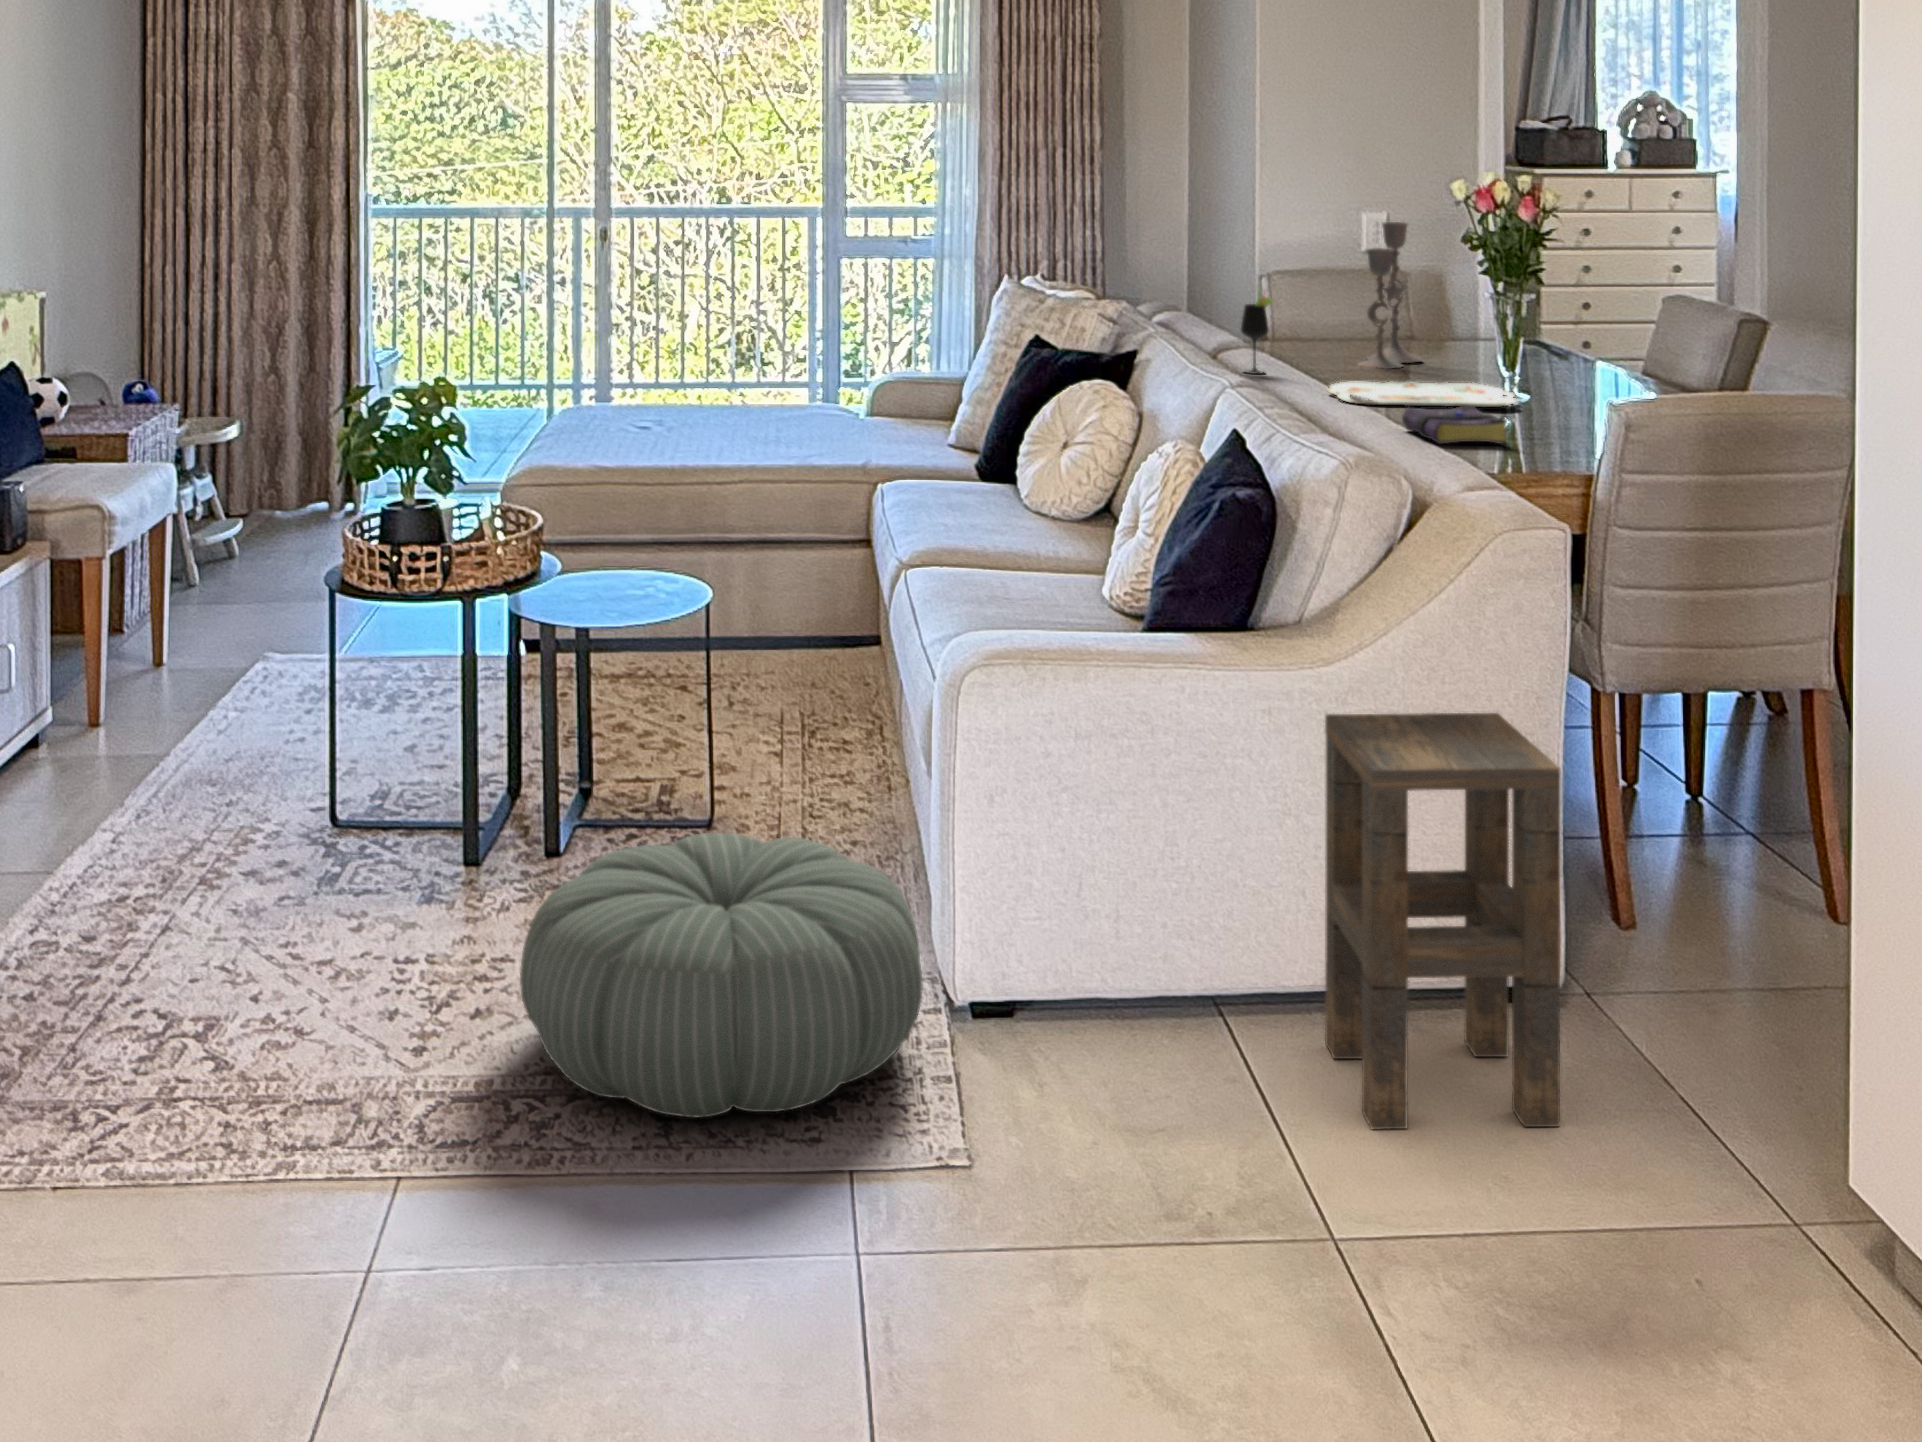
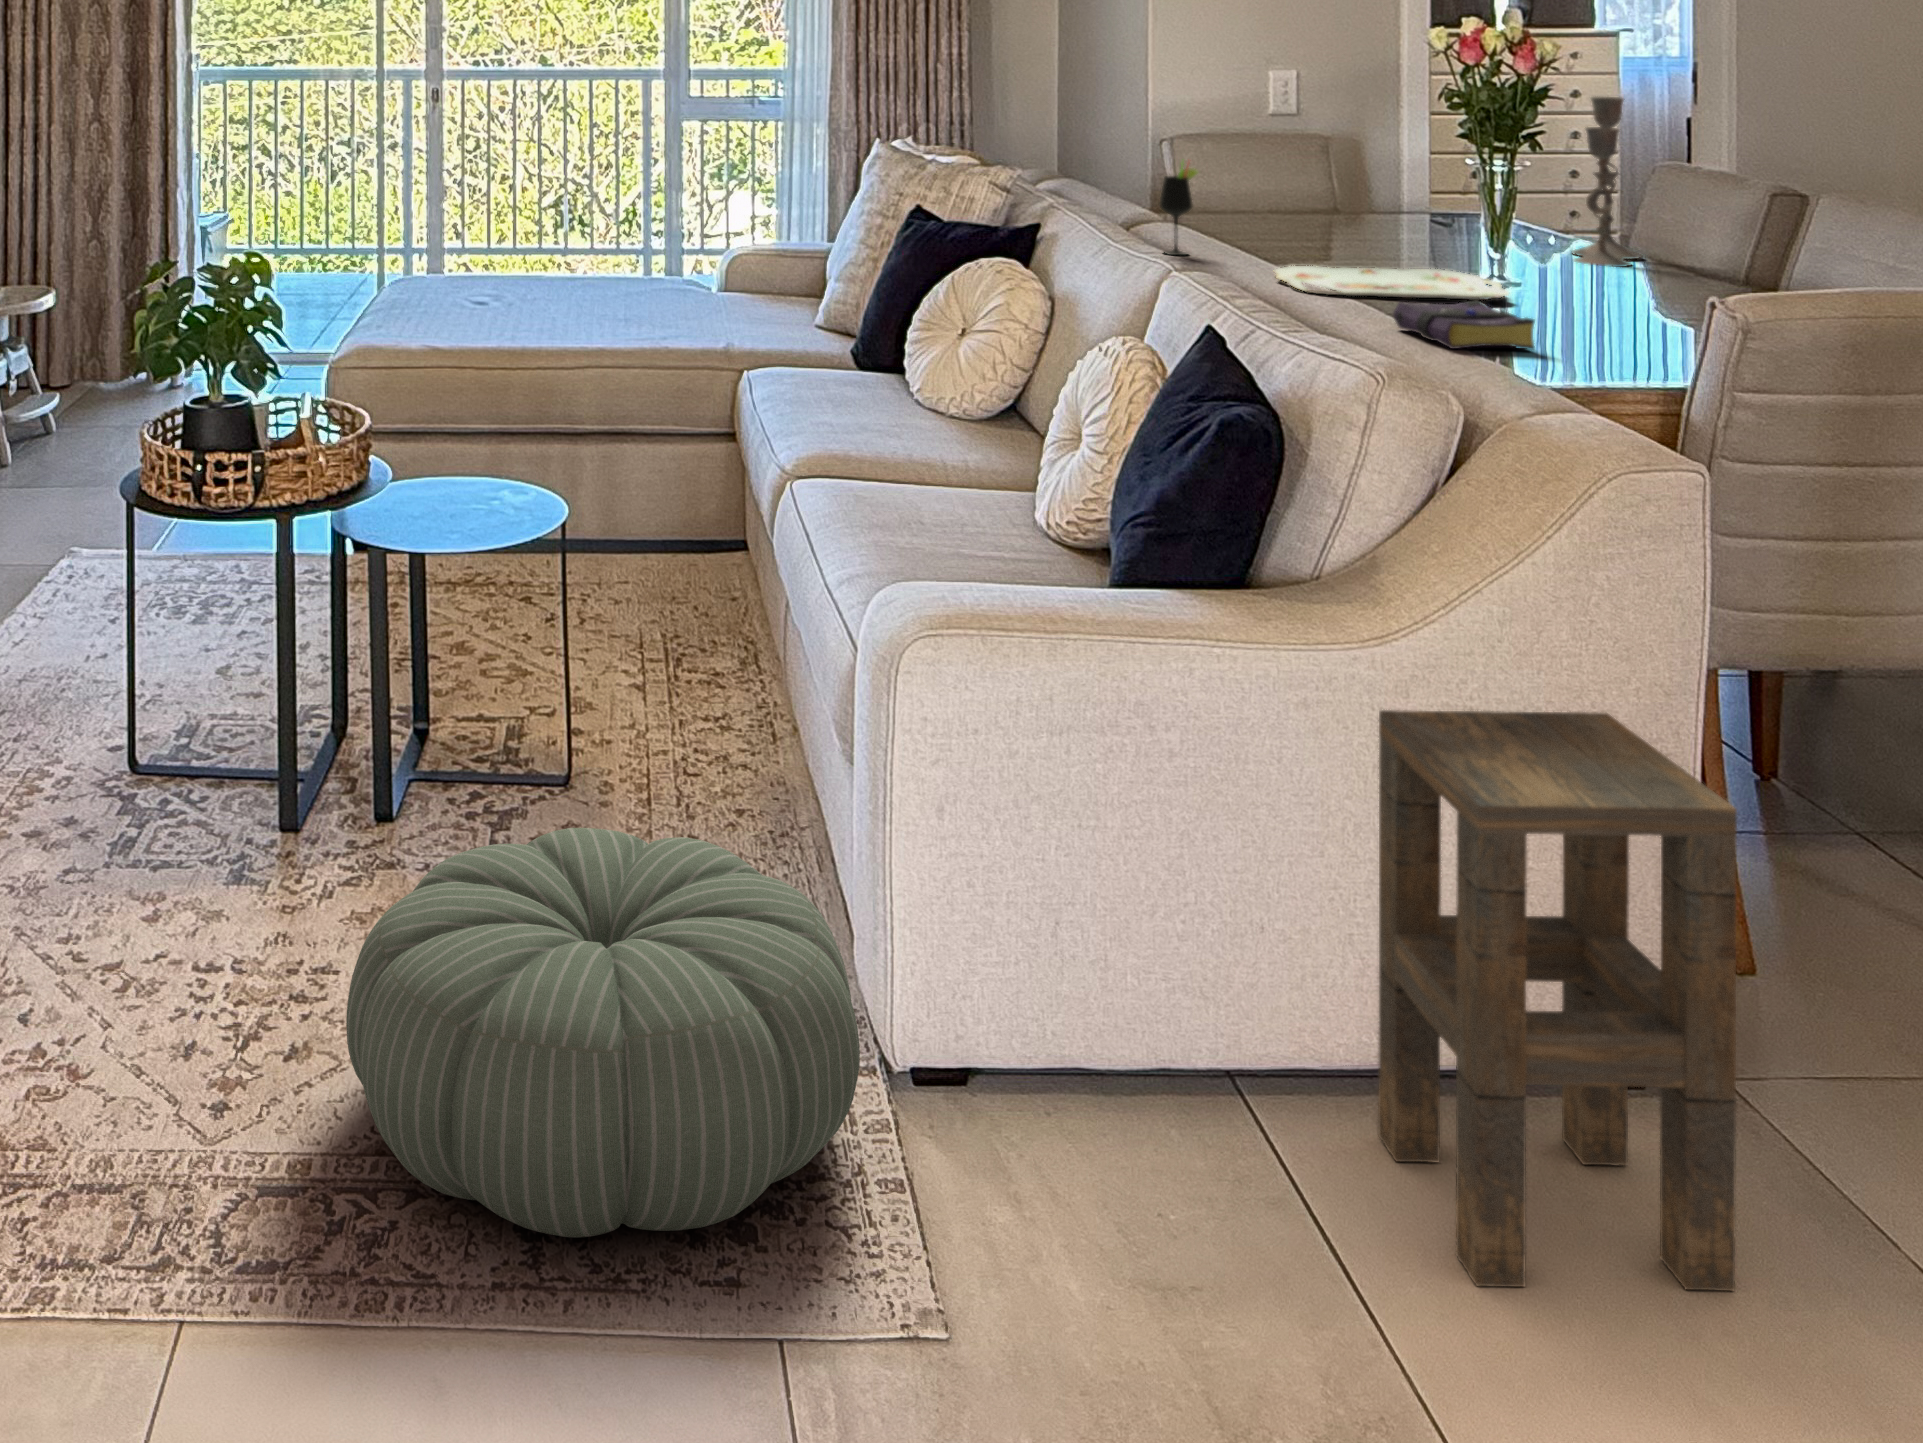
candlestick: present [1358,222,1422,369] -> present [1572,97,1642,267]

